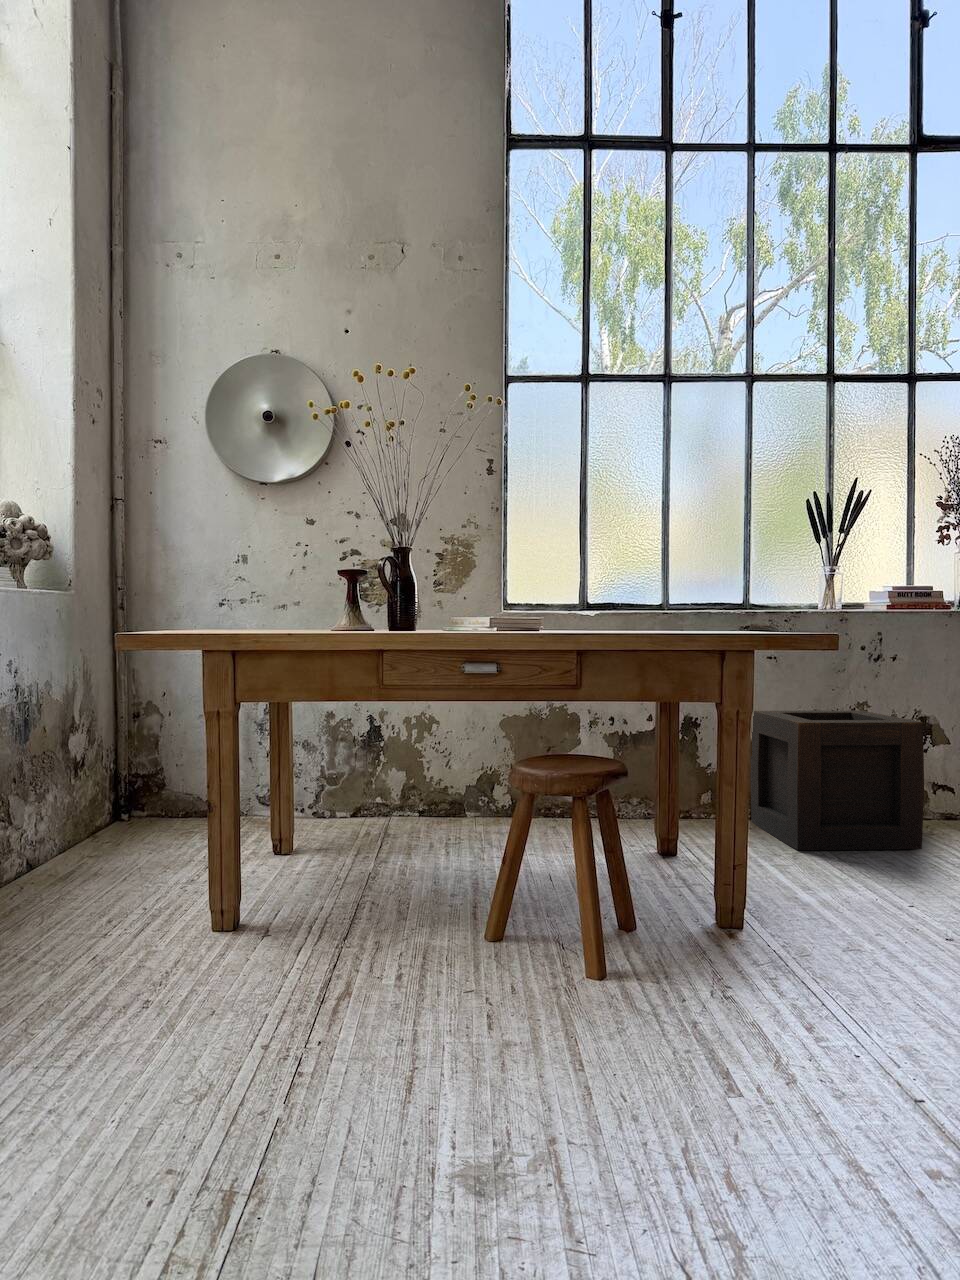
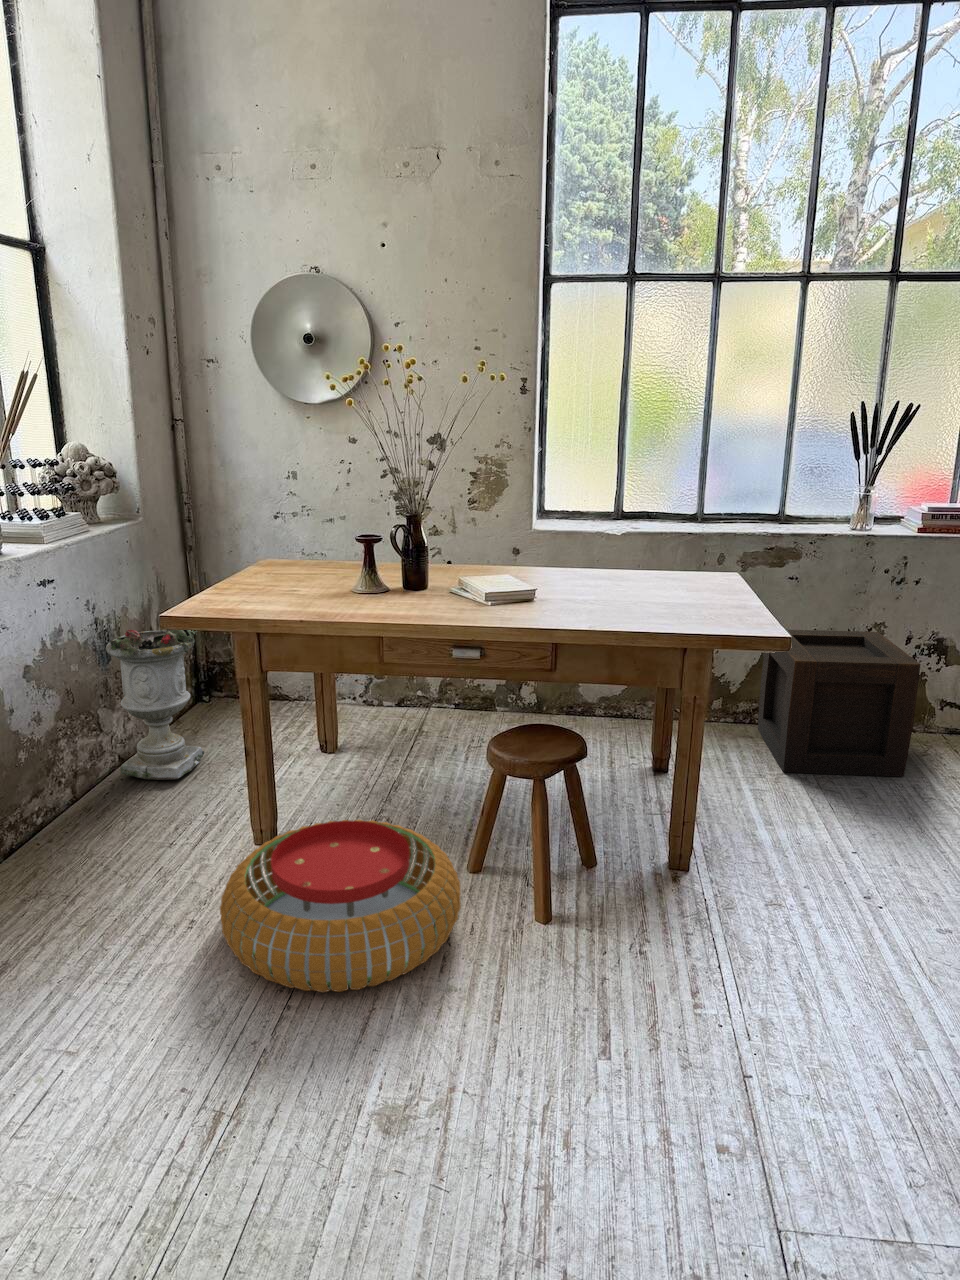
planter: none [28,687,139,882] -> present [106,629,204,780]
pouf: none [194,865,501,1056] -> present [220,820,461,993]

